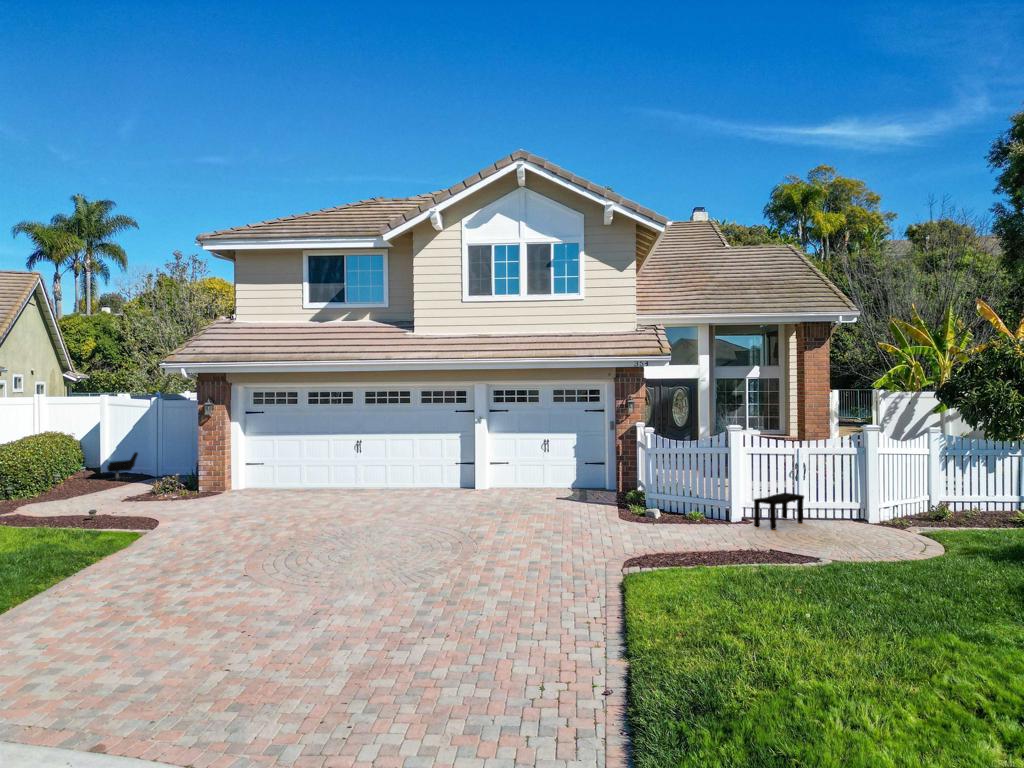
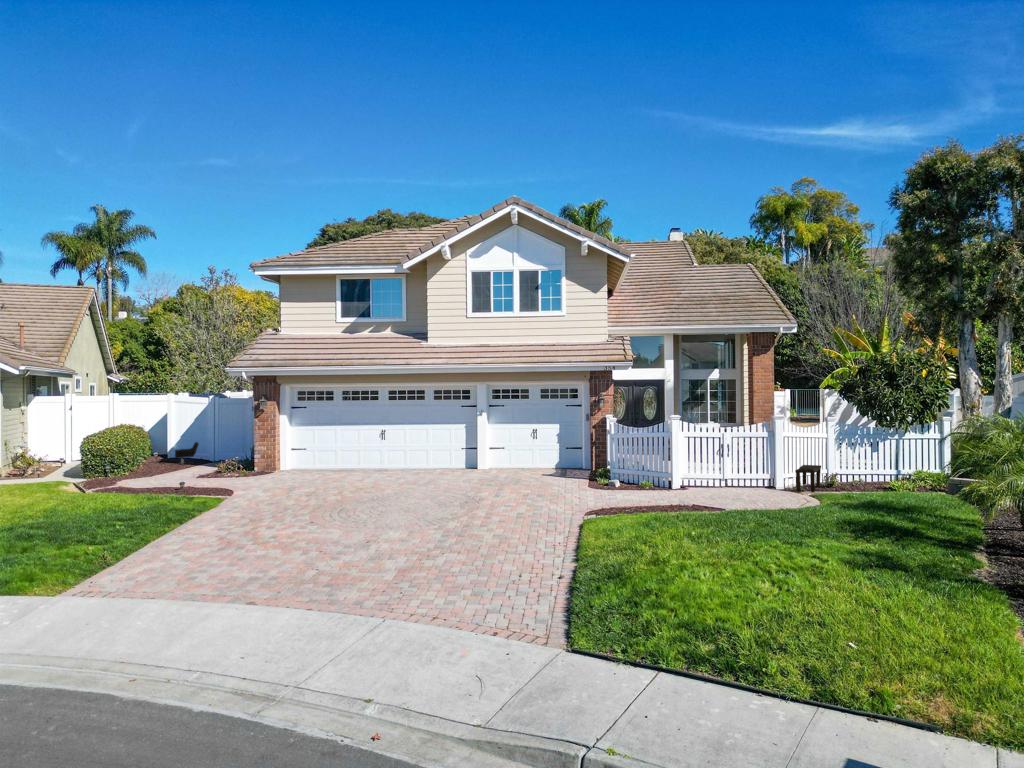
bench: present [754,493,804,529] -> present [795,465,821,492]

